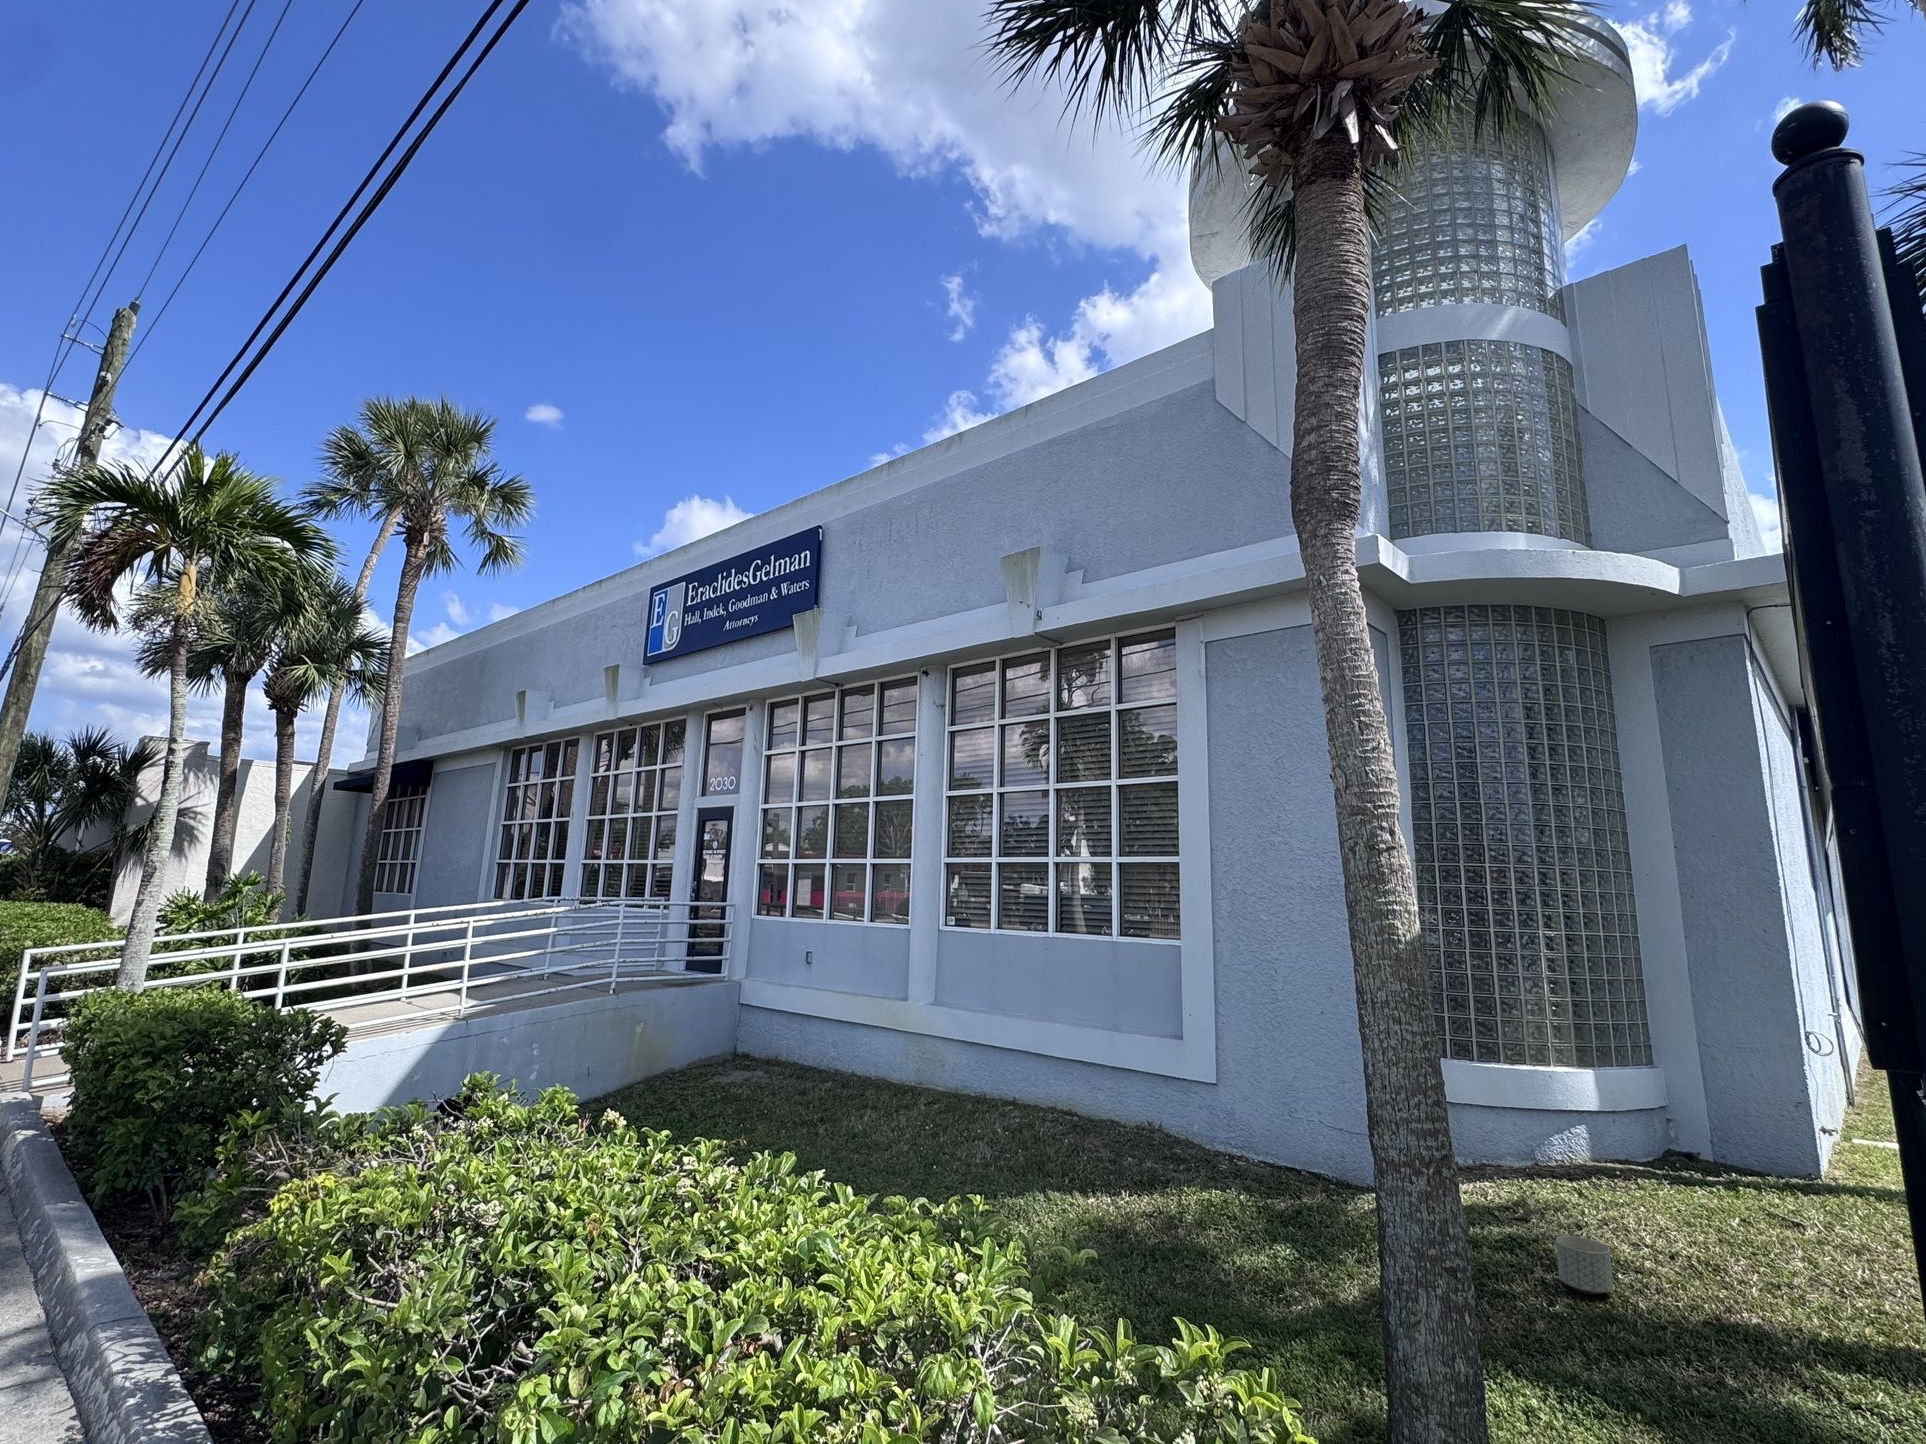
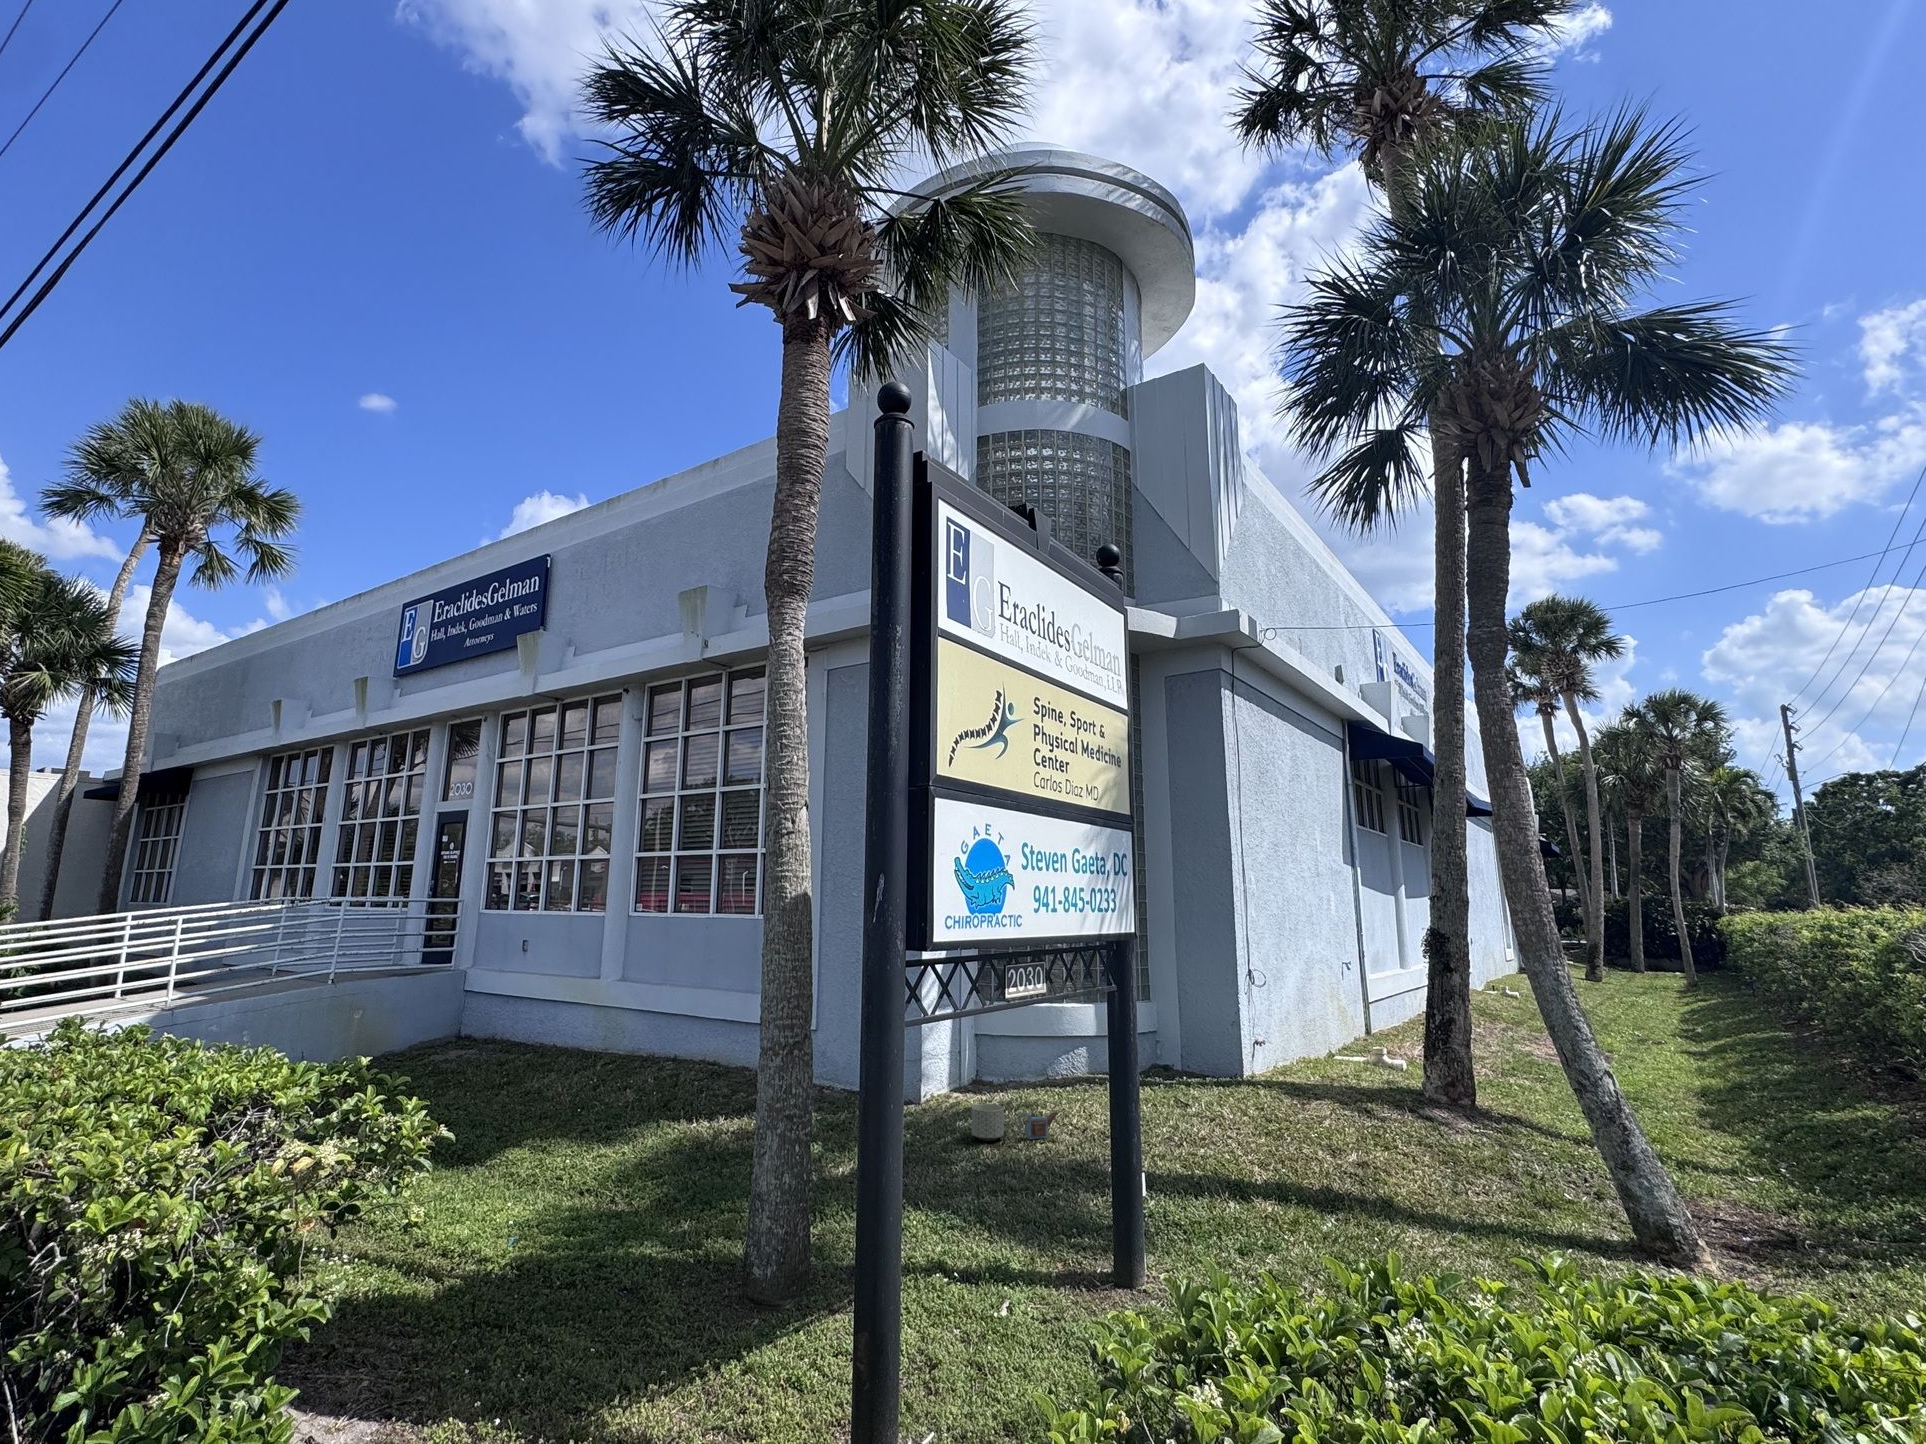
watering can: none [1634,1254,1685,1296] -> present [1018,1112,1058,1139]

